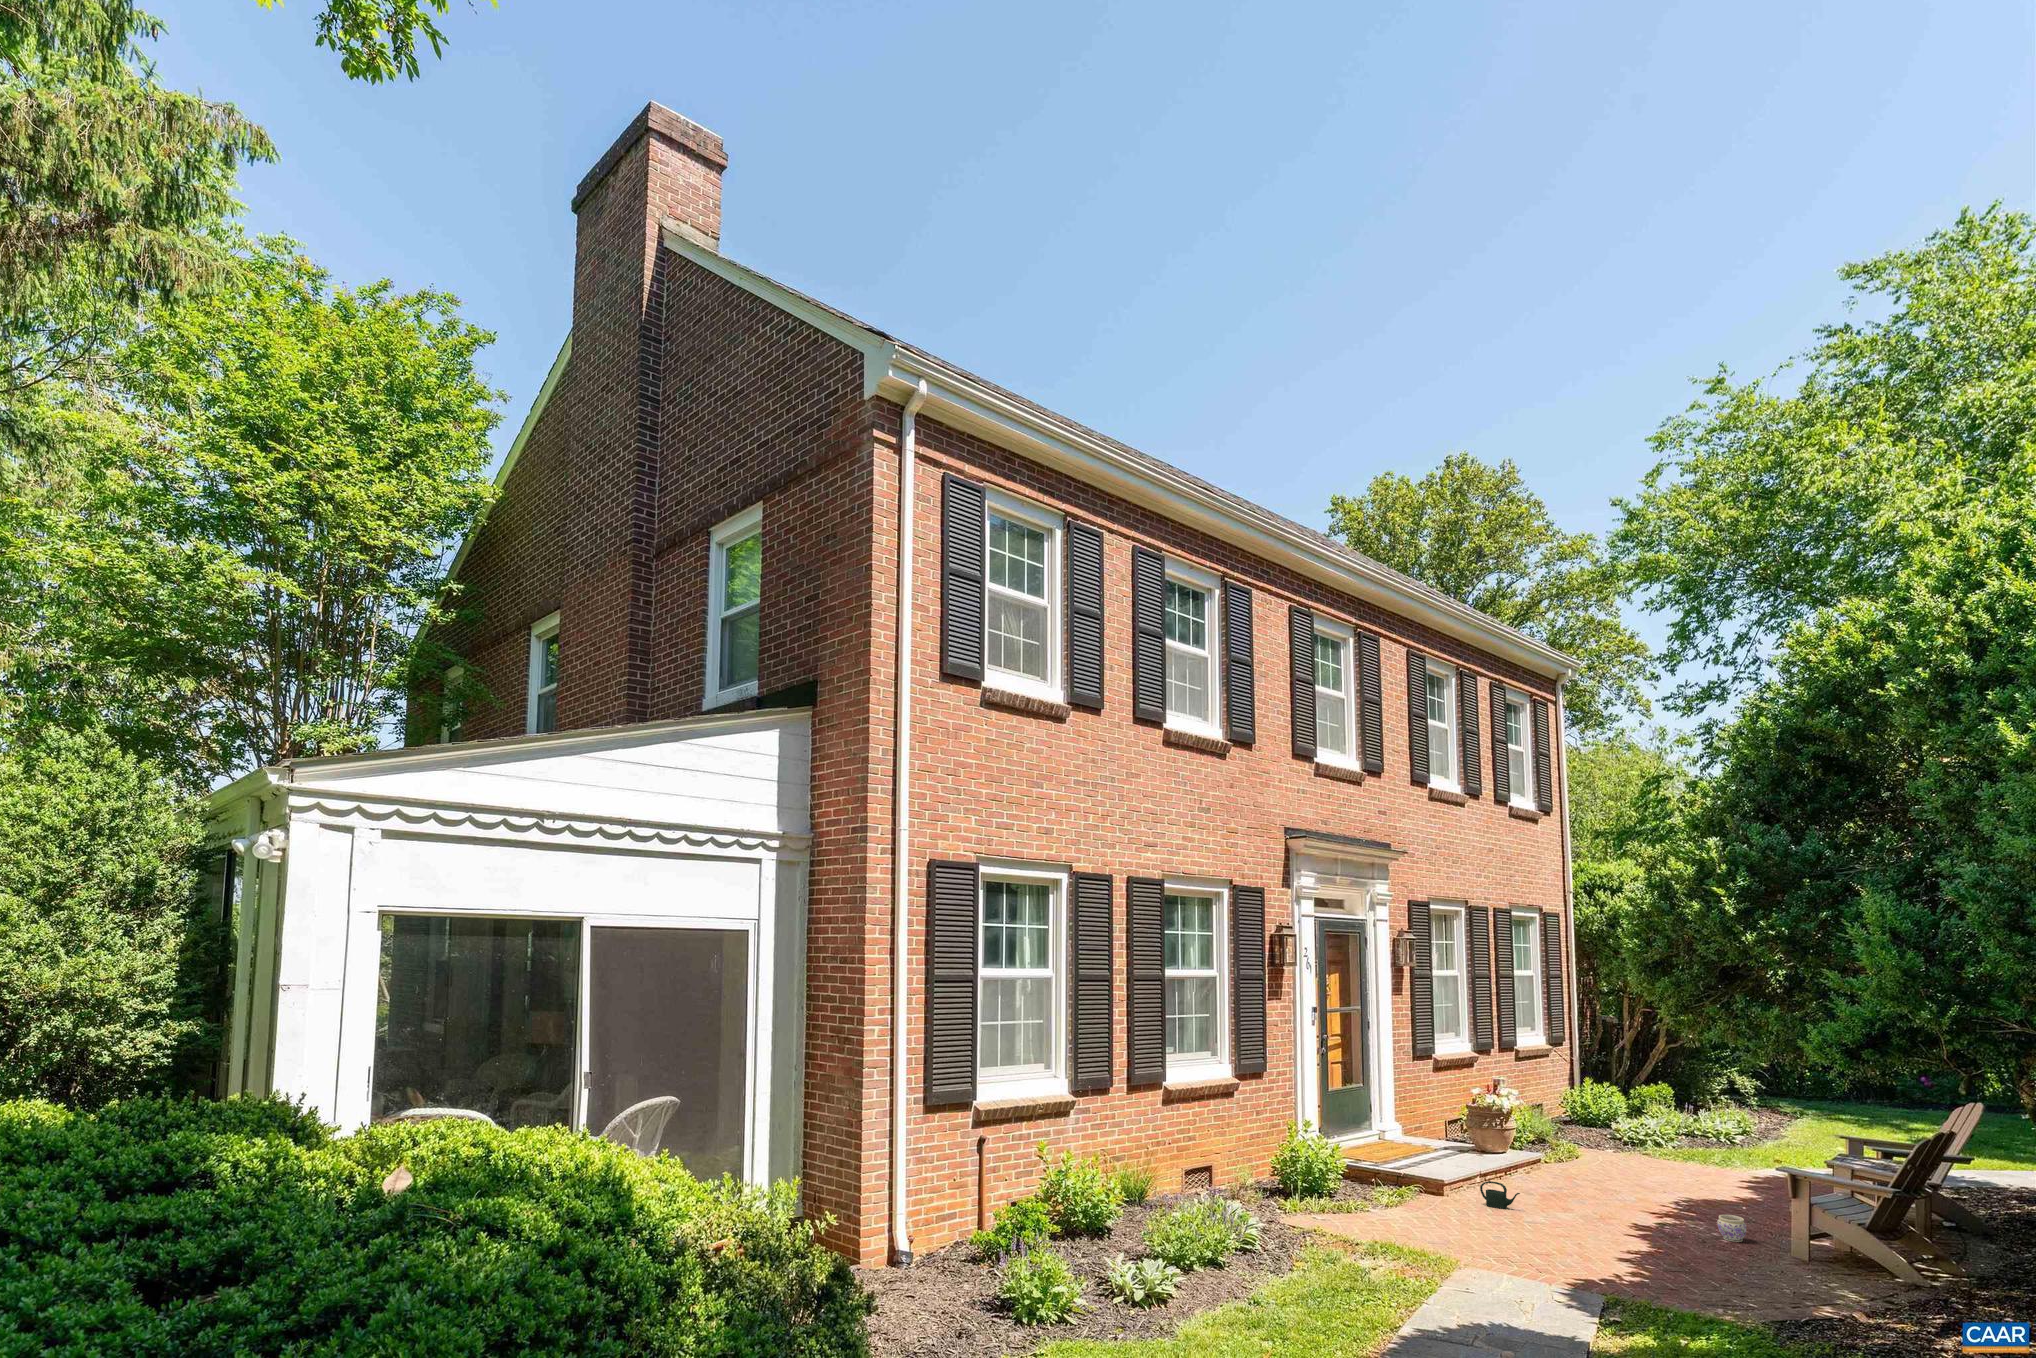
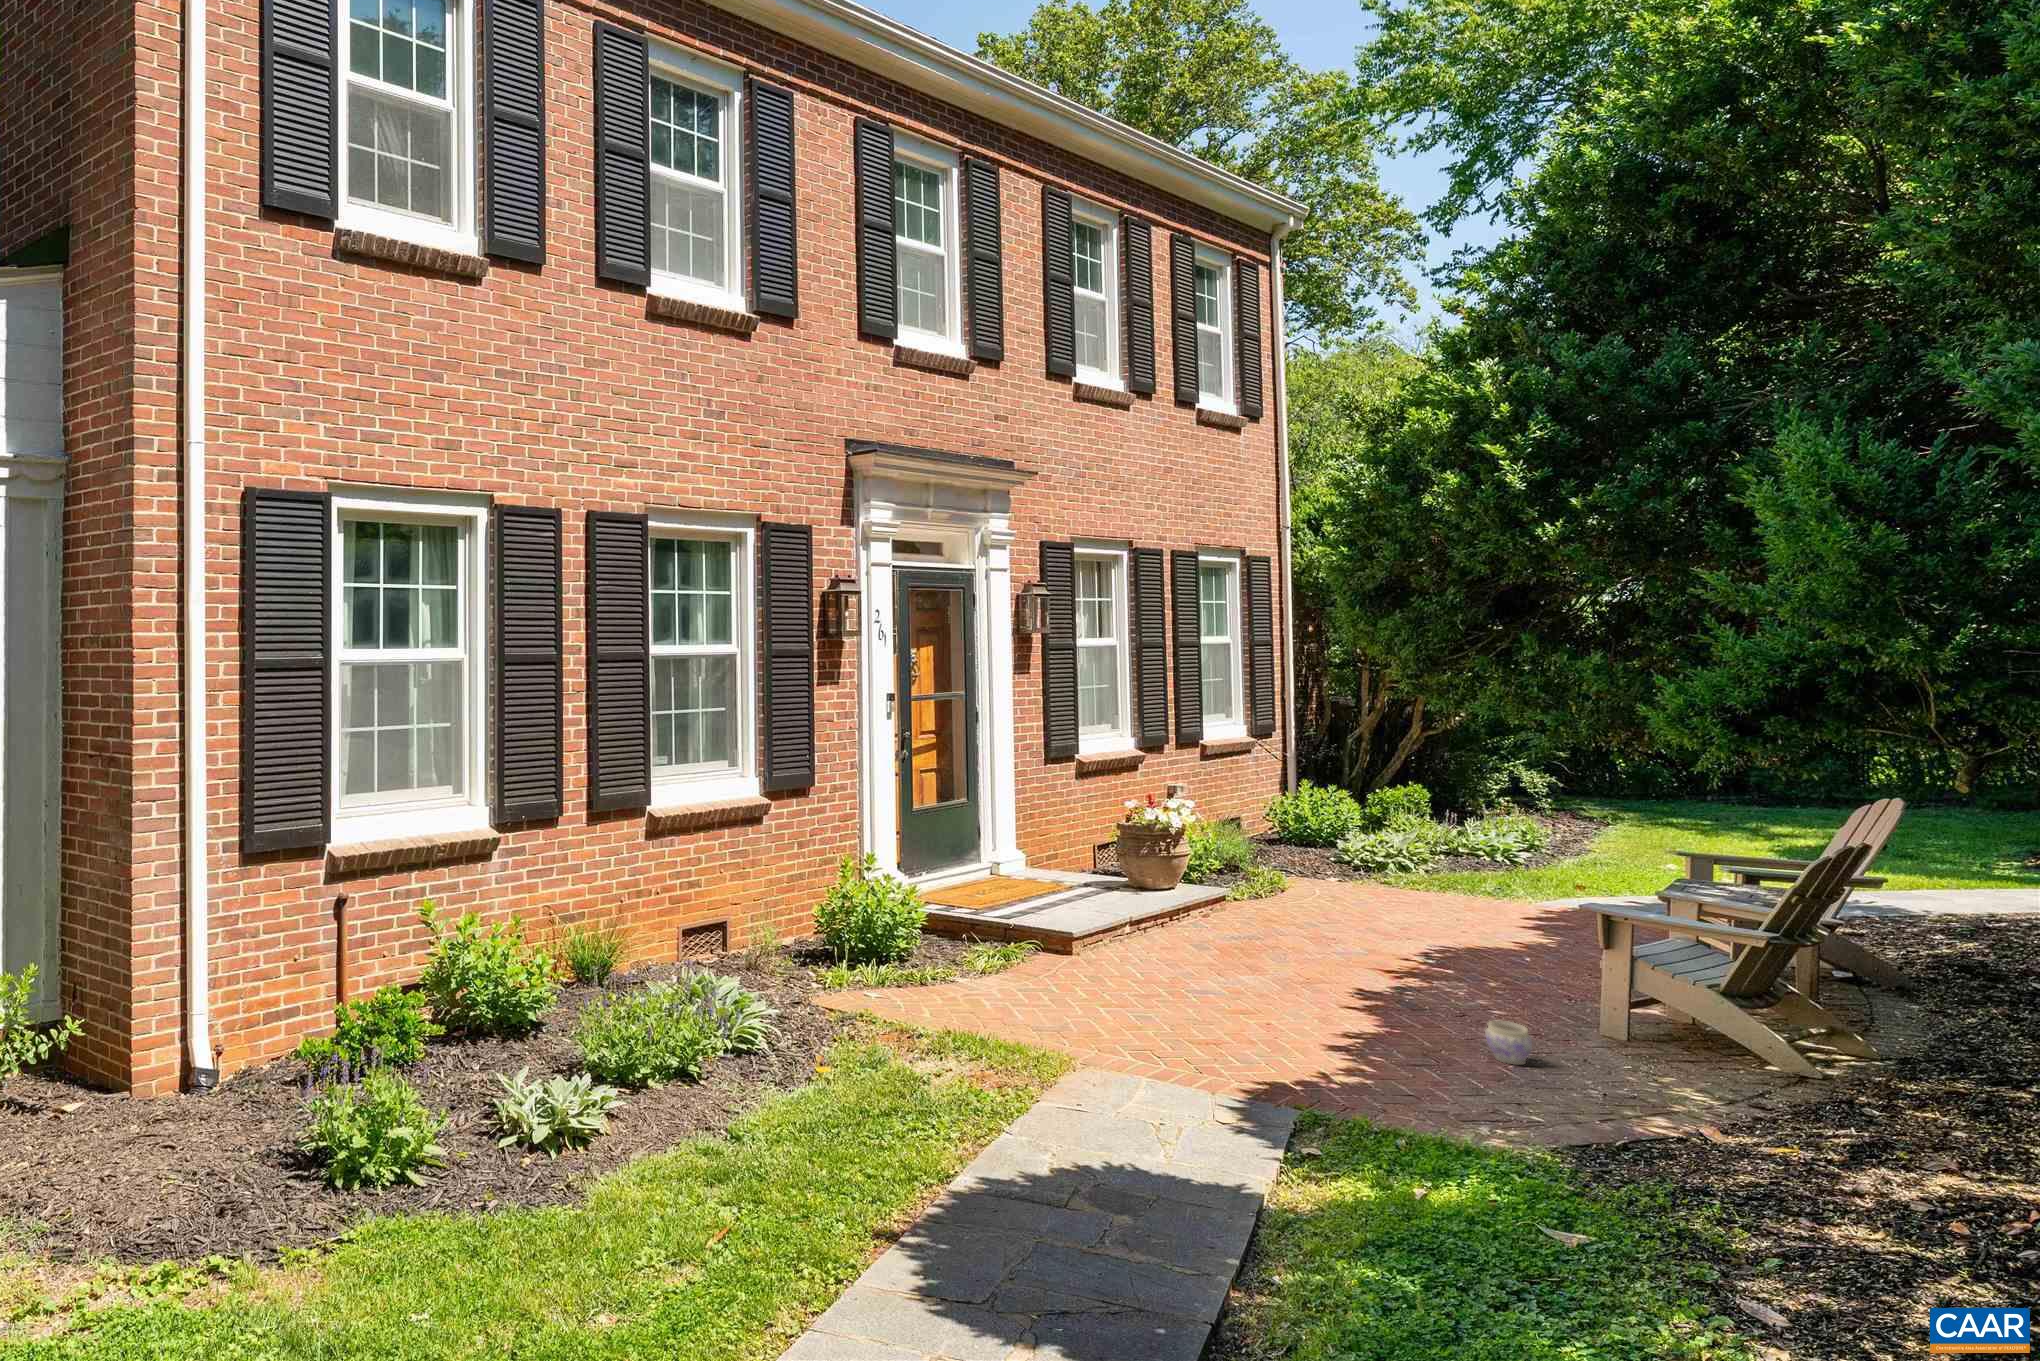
watering can: present [1480,1181,1520,1209] -> none [1121,953,1180,995]

